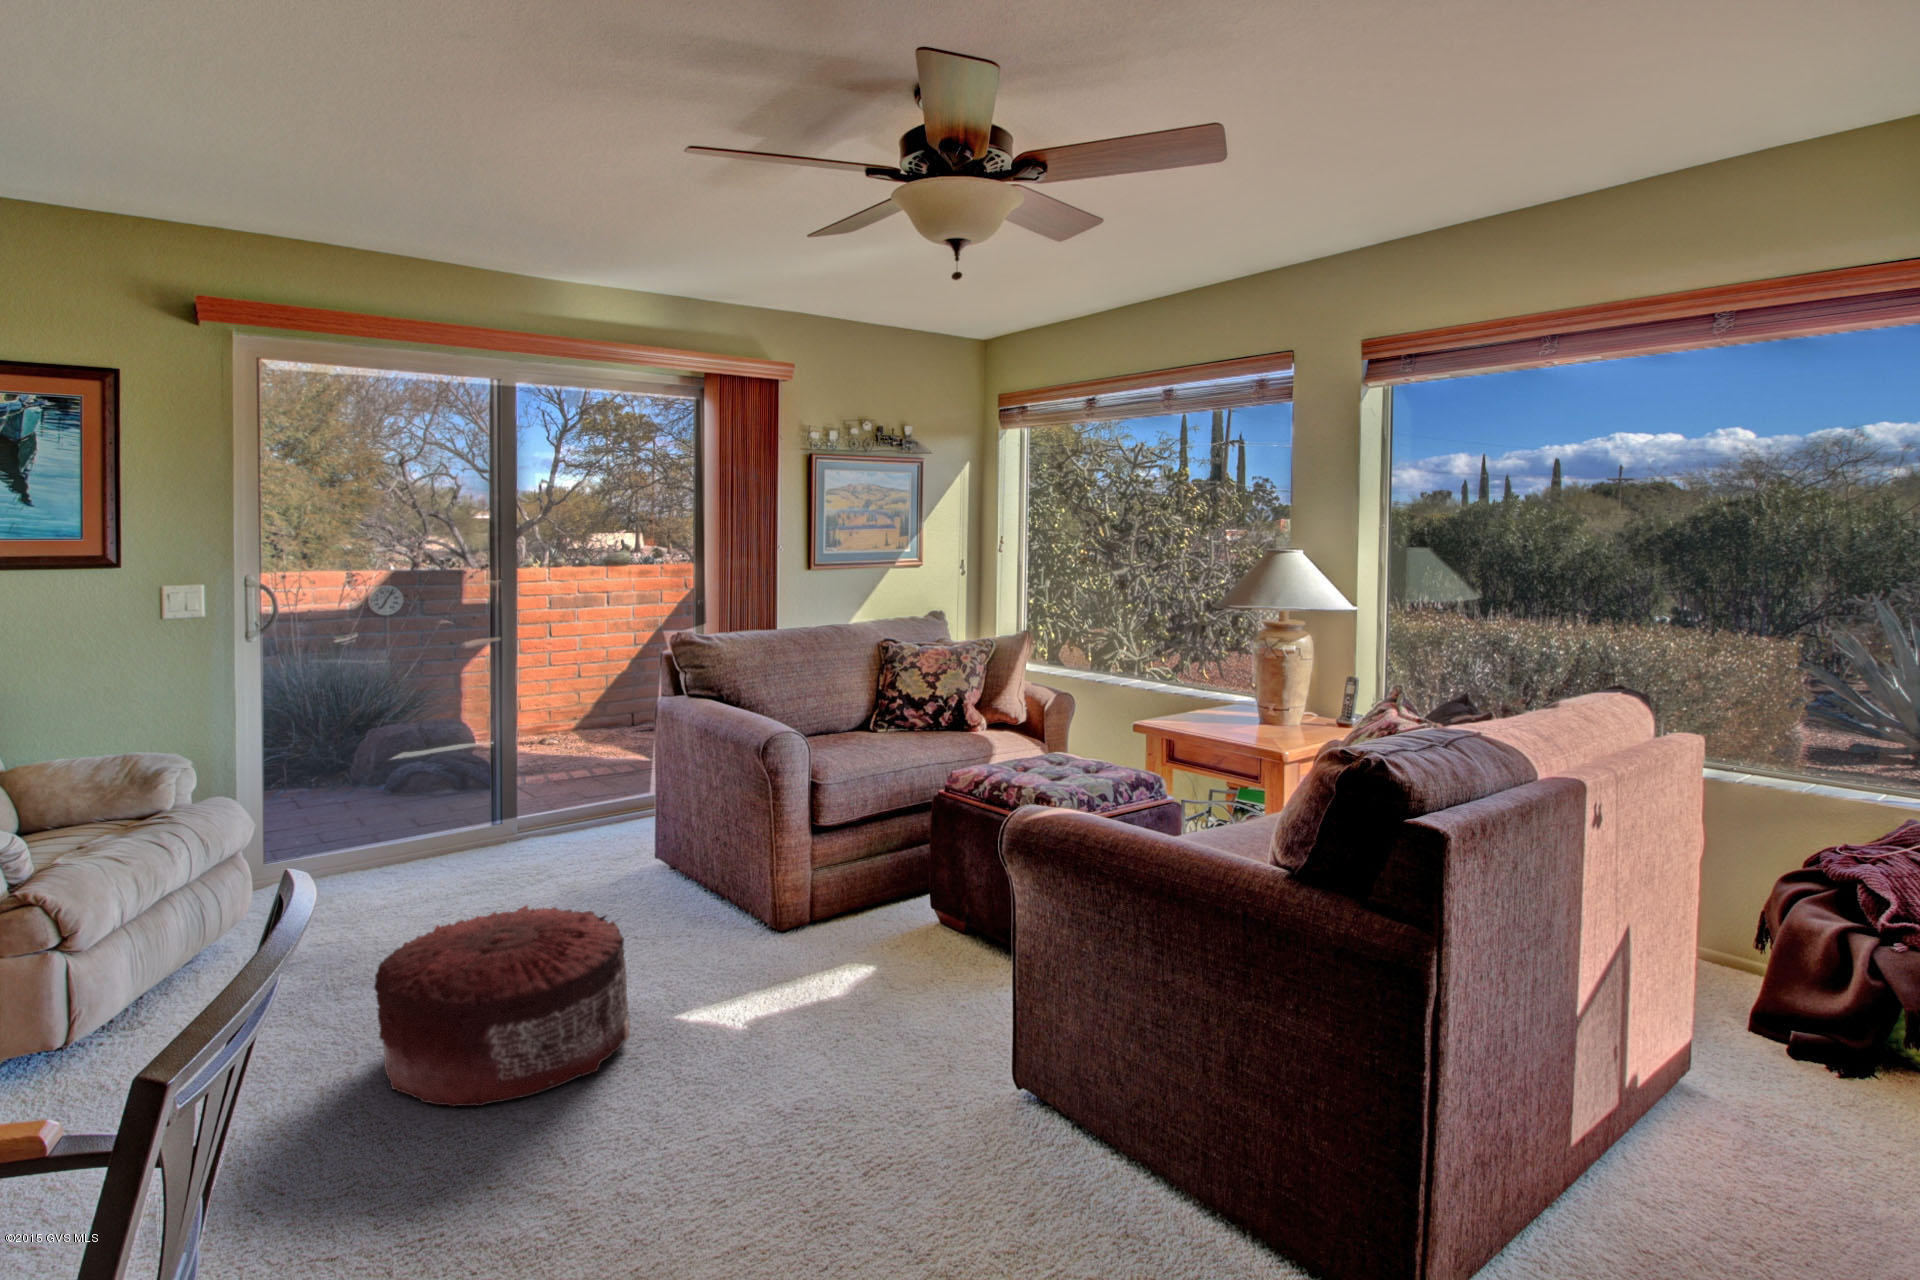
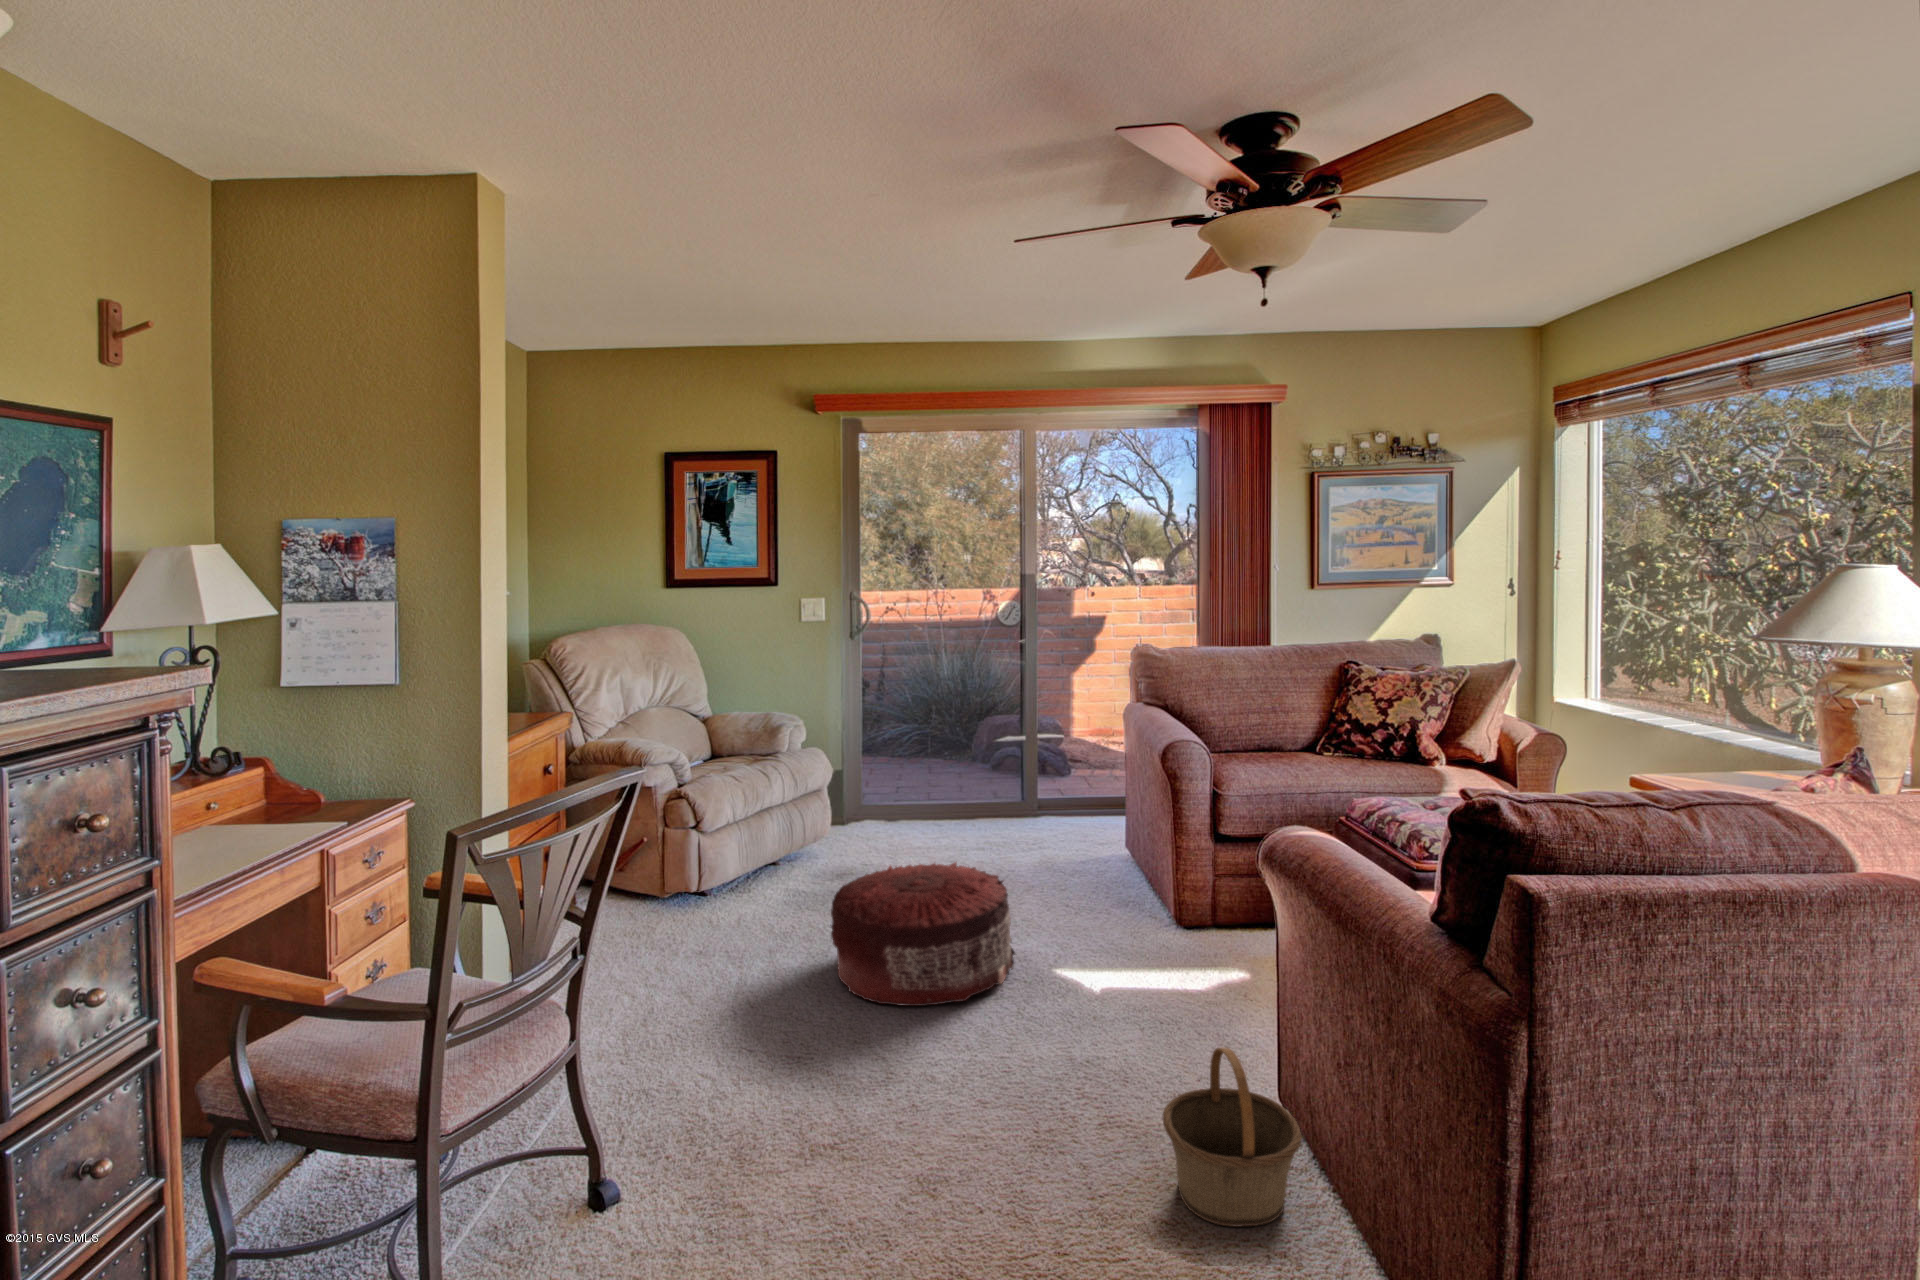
basket: none [950,1030,1095,1217] -> present [1163,1048,1302,1227]

